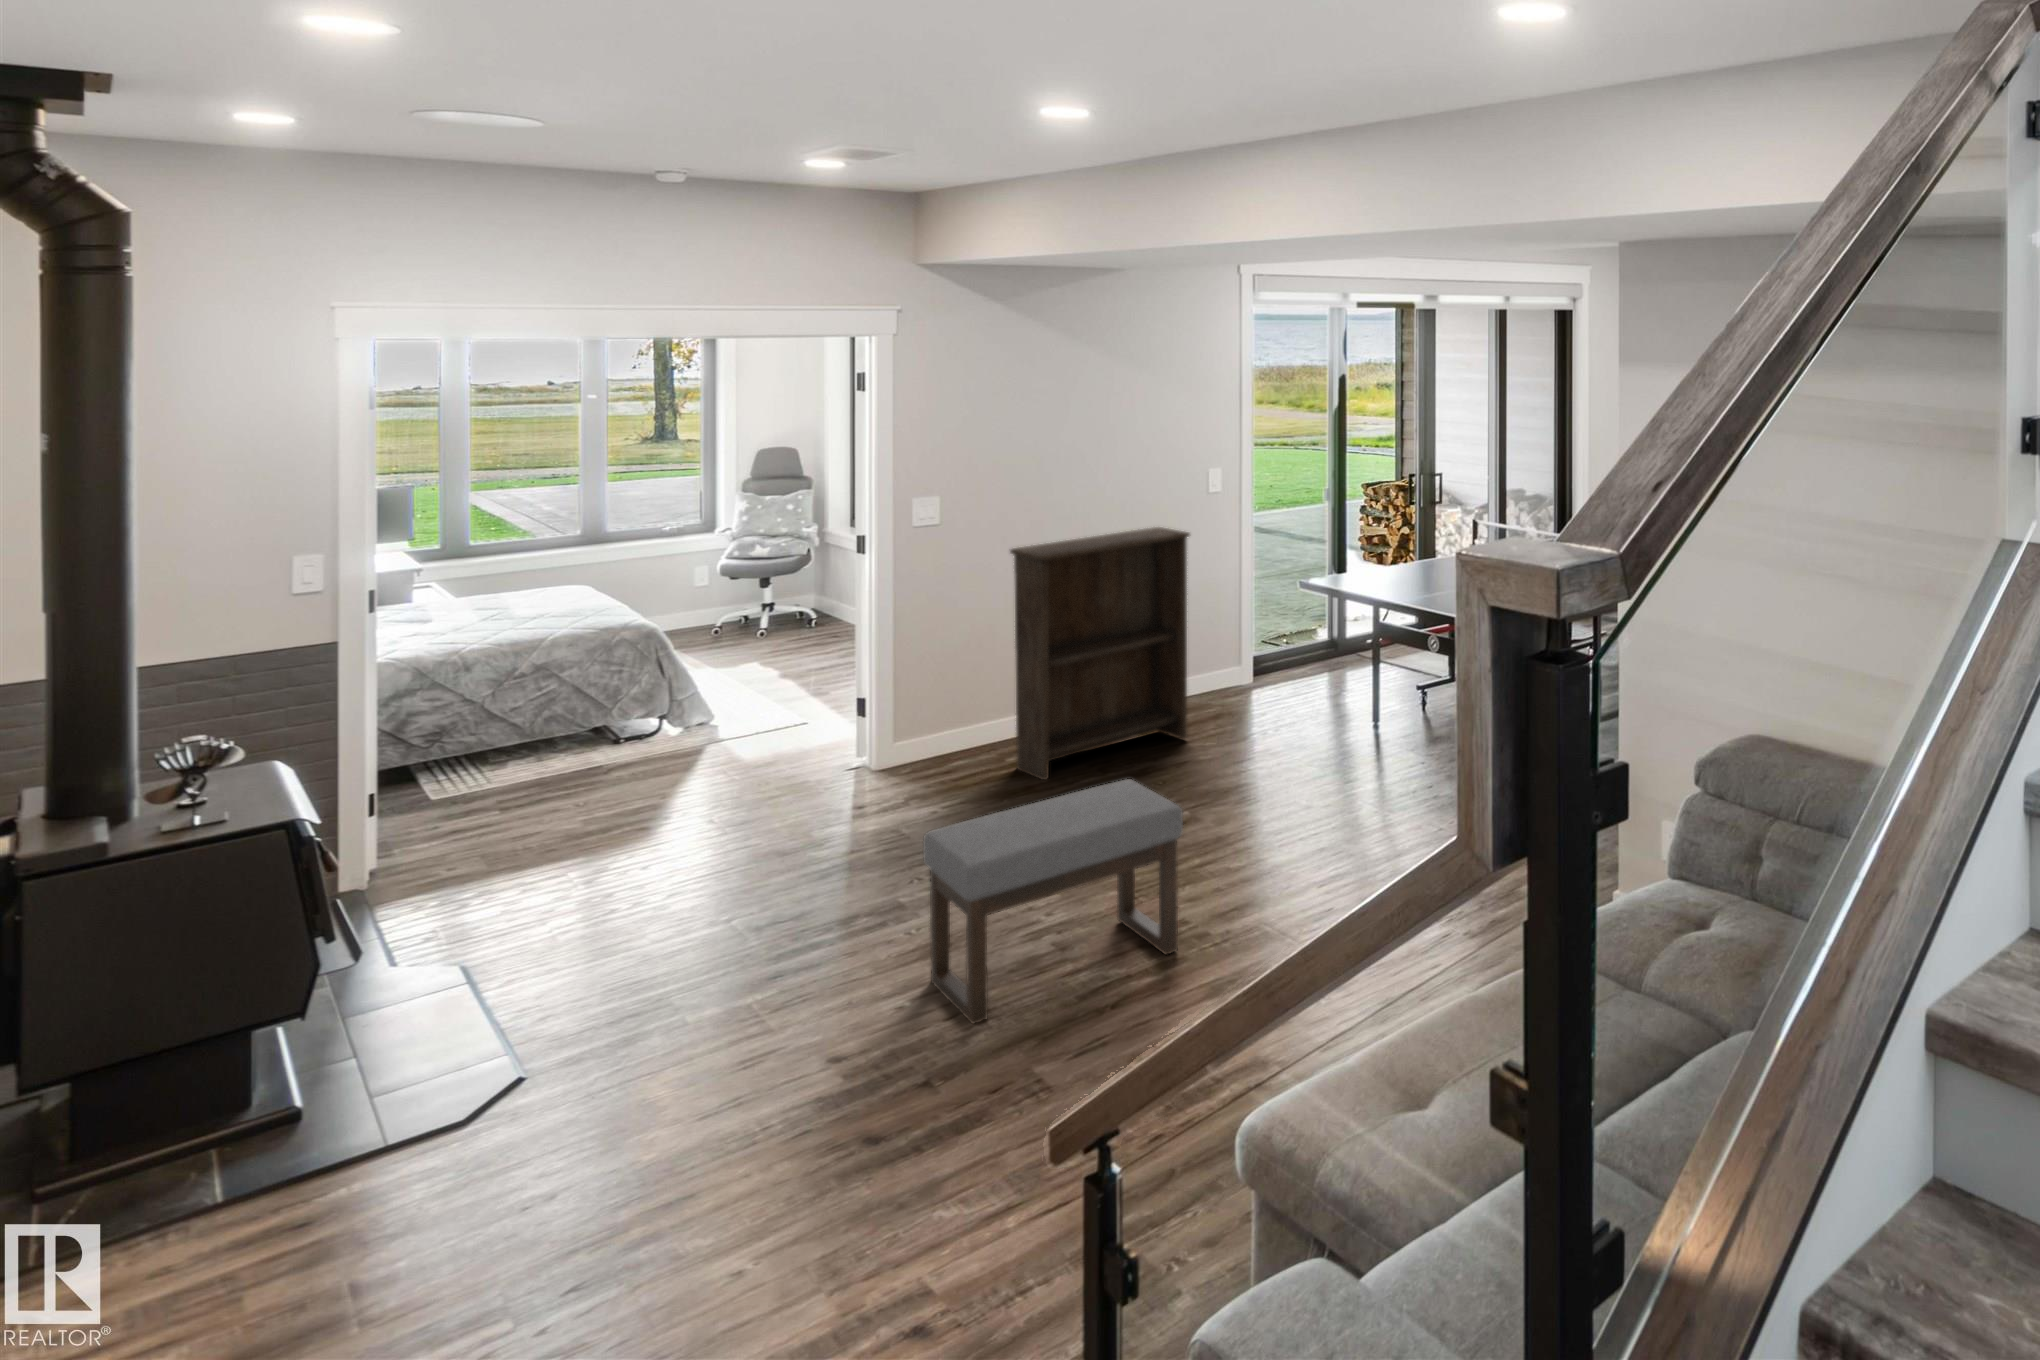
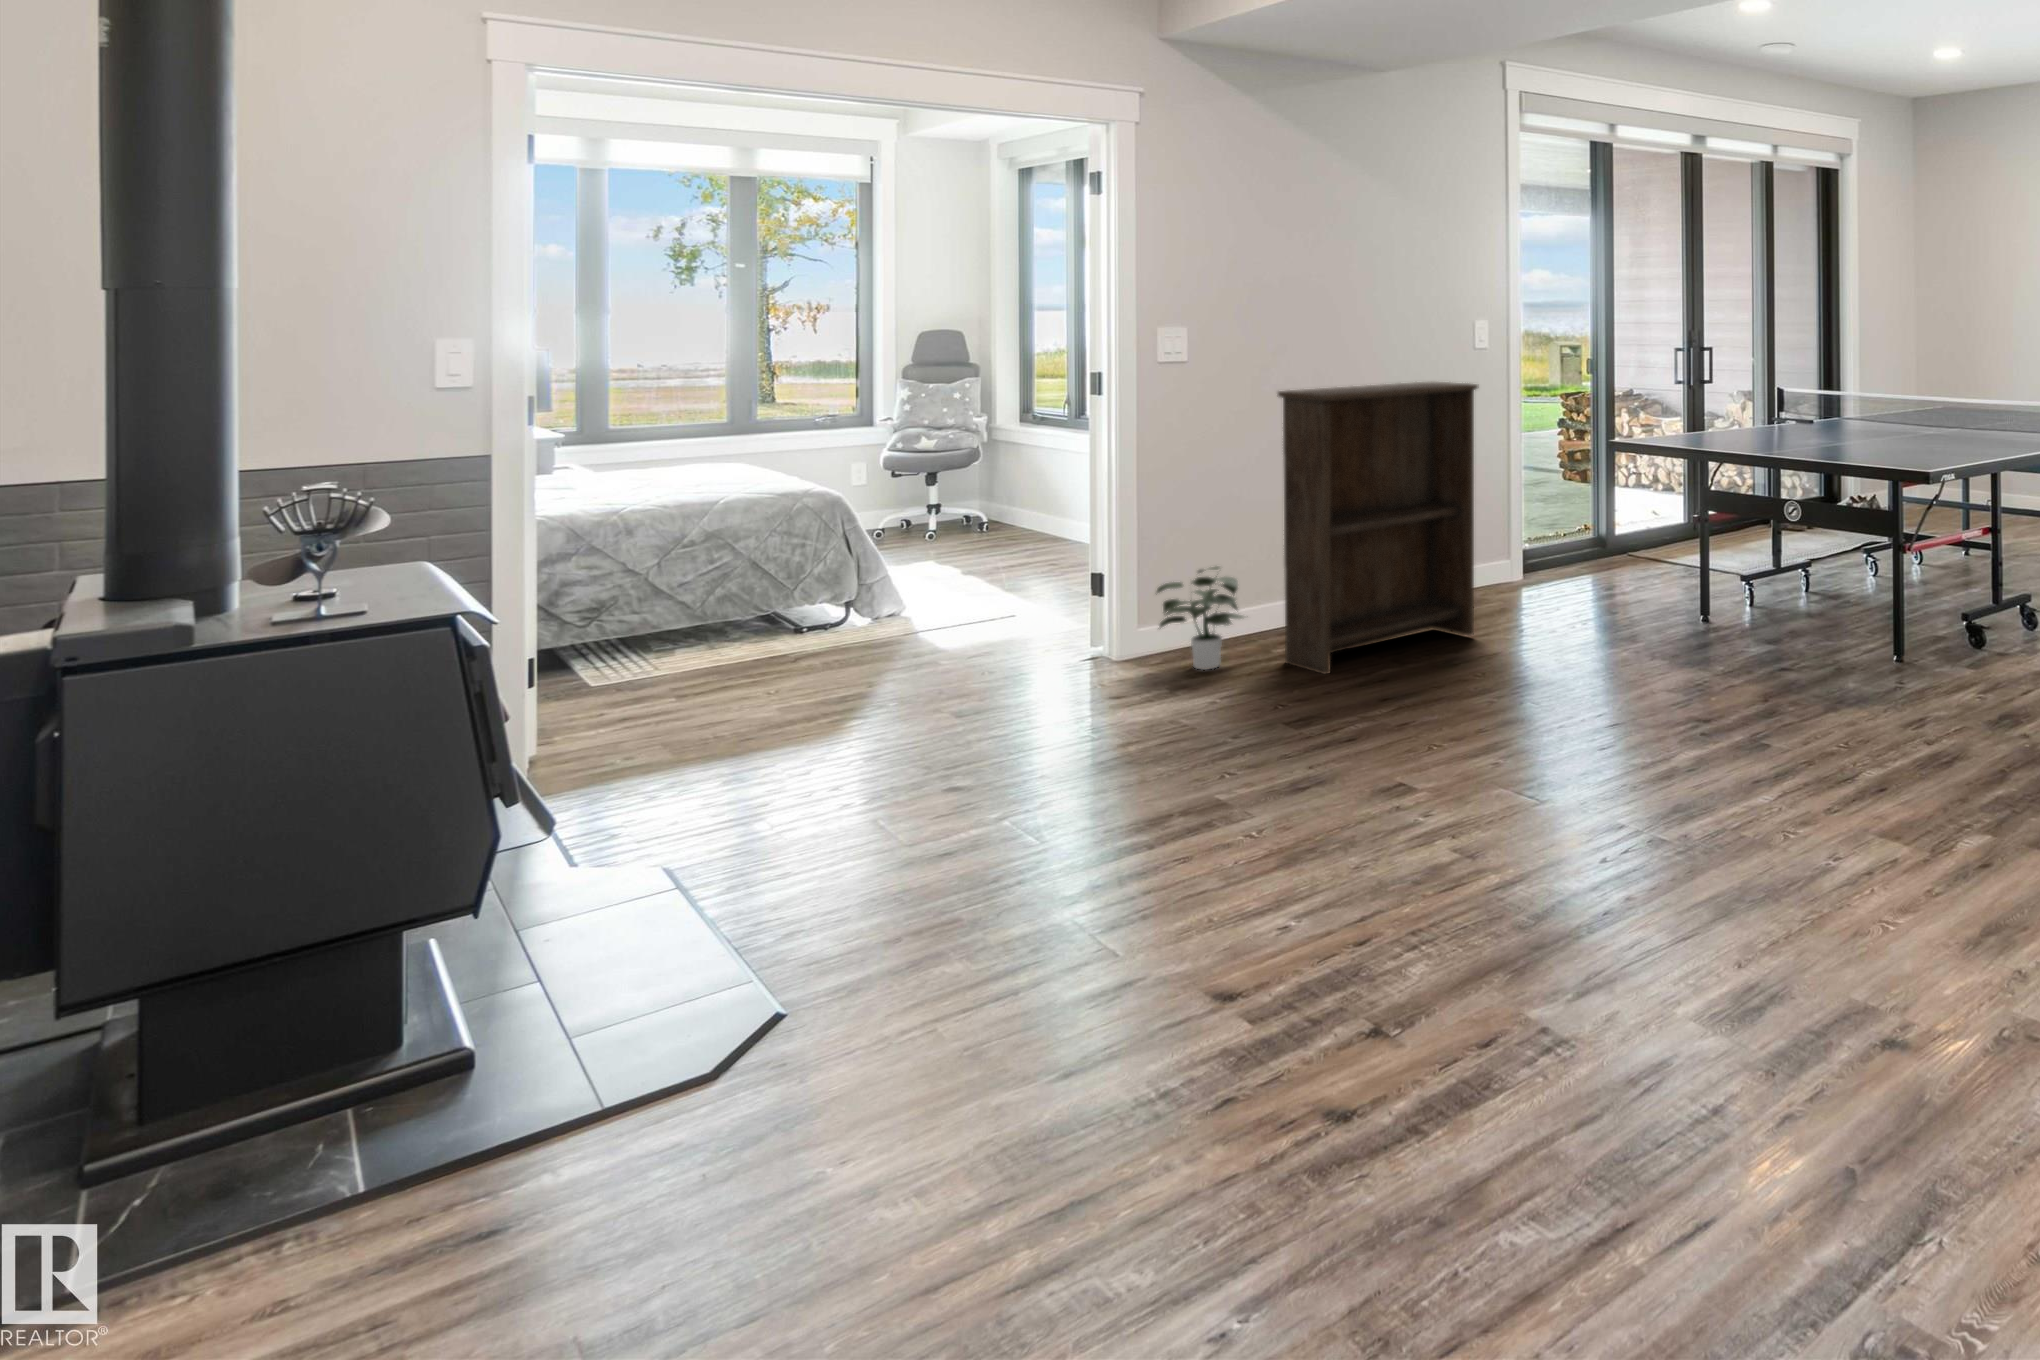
potted plant: none [905,690,989,777] -> present [1157,567,1244,670]
ottoman: present [923,779,1183,1023] -> none [1300,635,1635,954]

